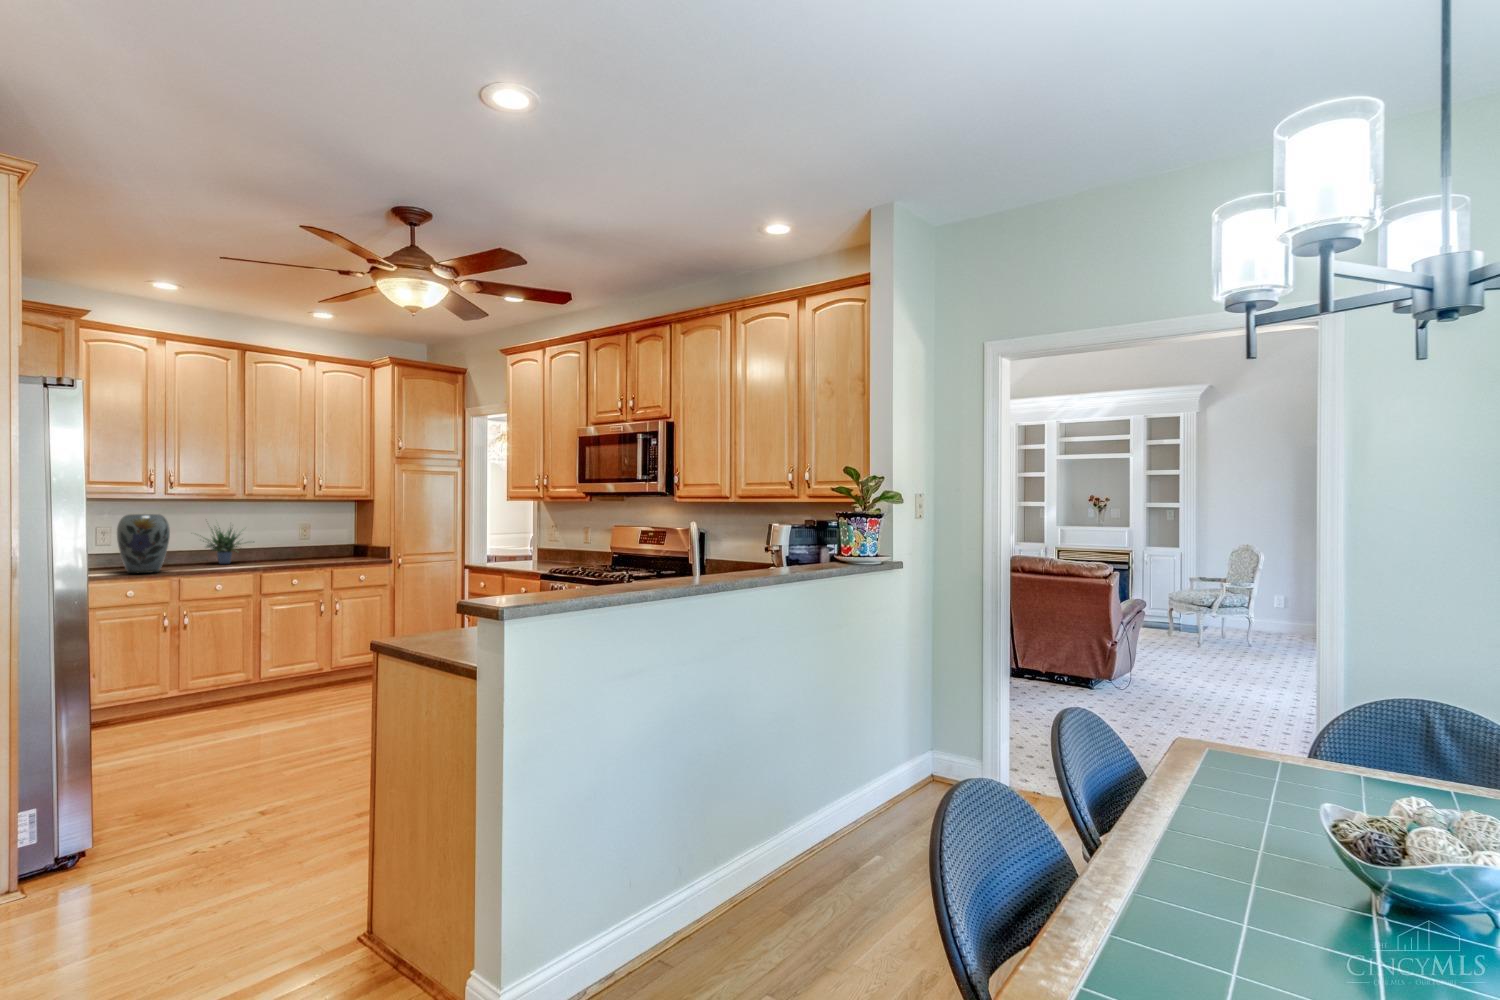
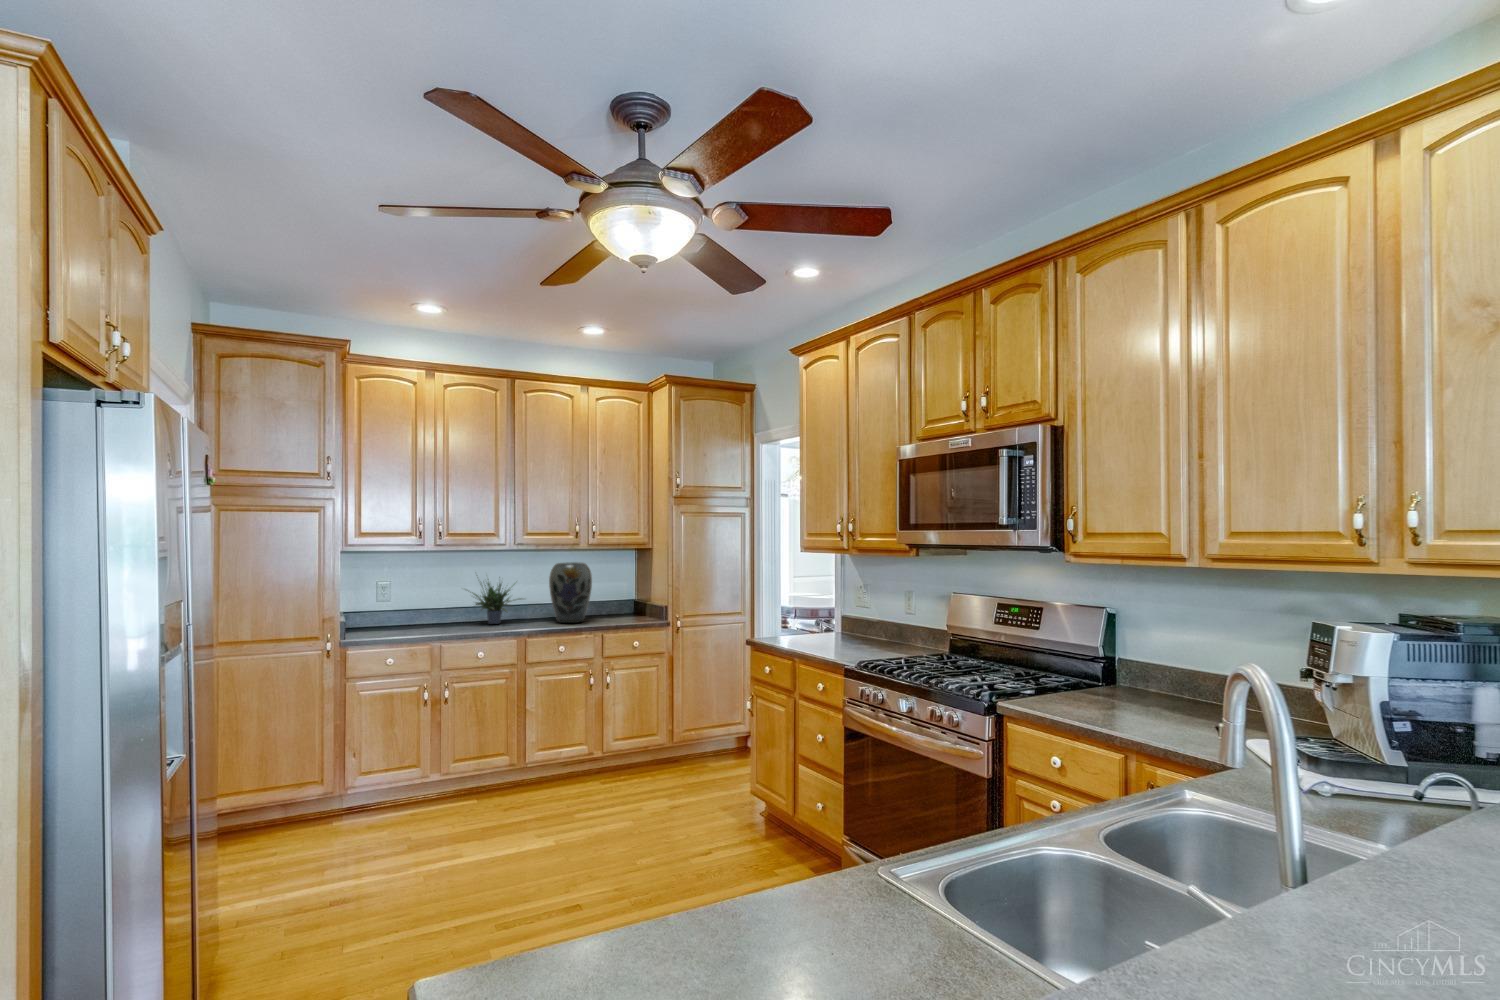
vase: present [117,514,170,573] -> present [549,562,592,623]

